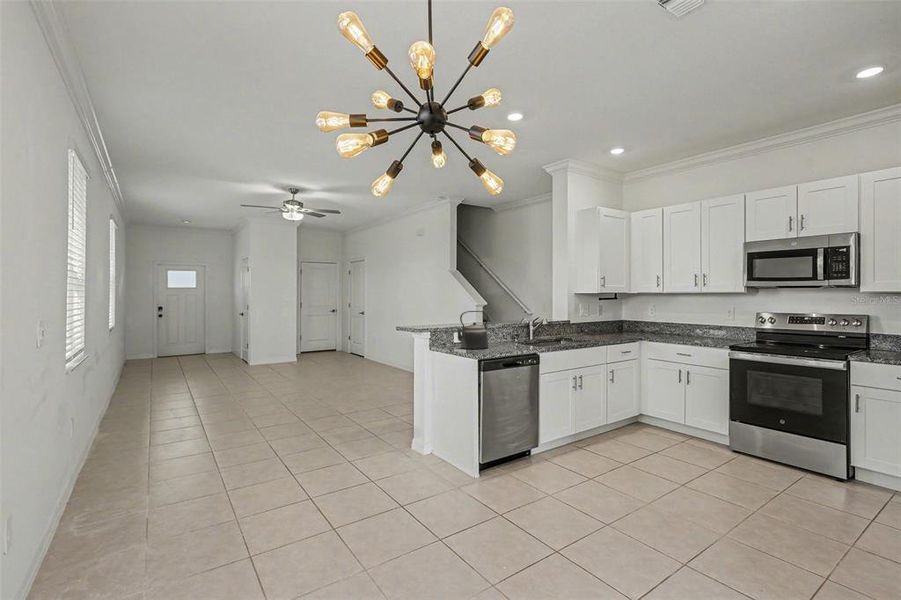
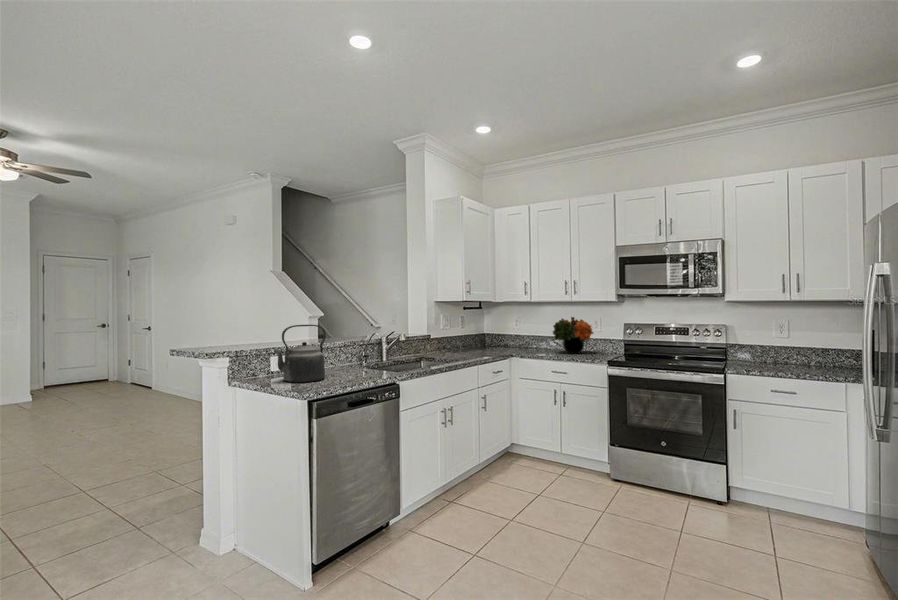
flower arrangement: none [681,307,724,339] -> present [553,317,594,353]

